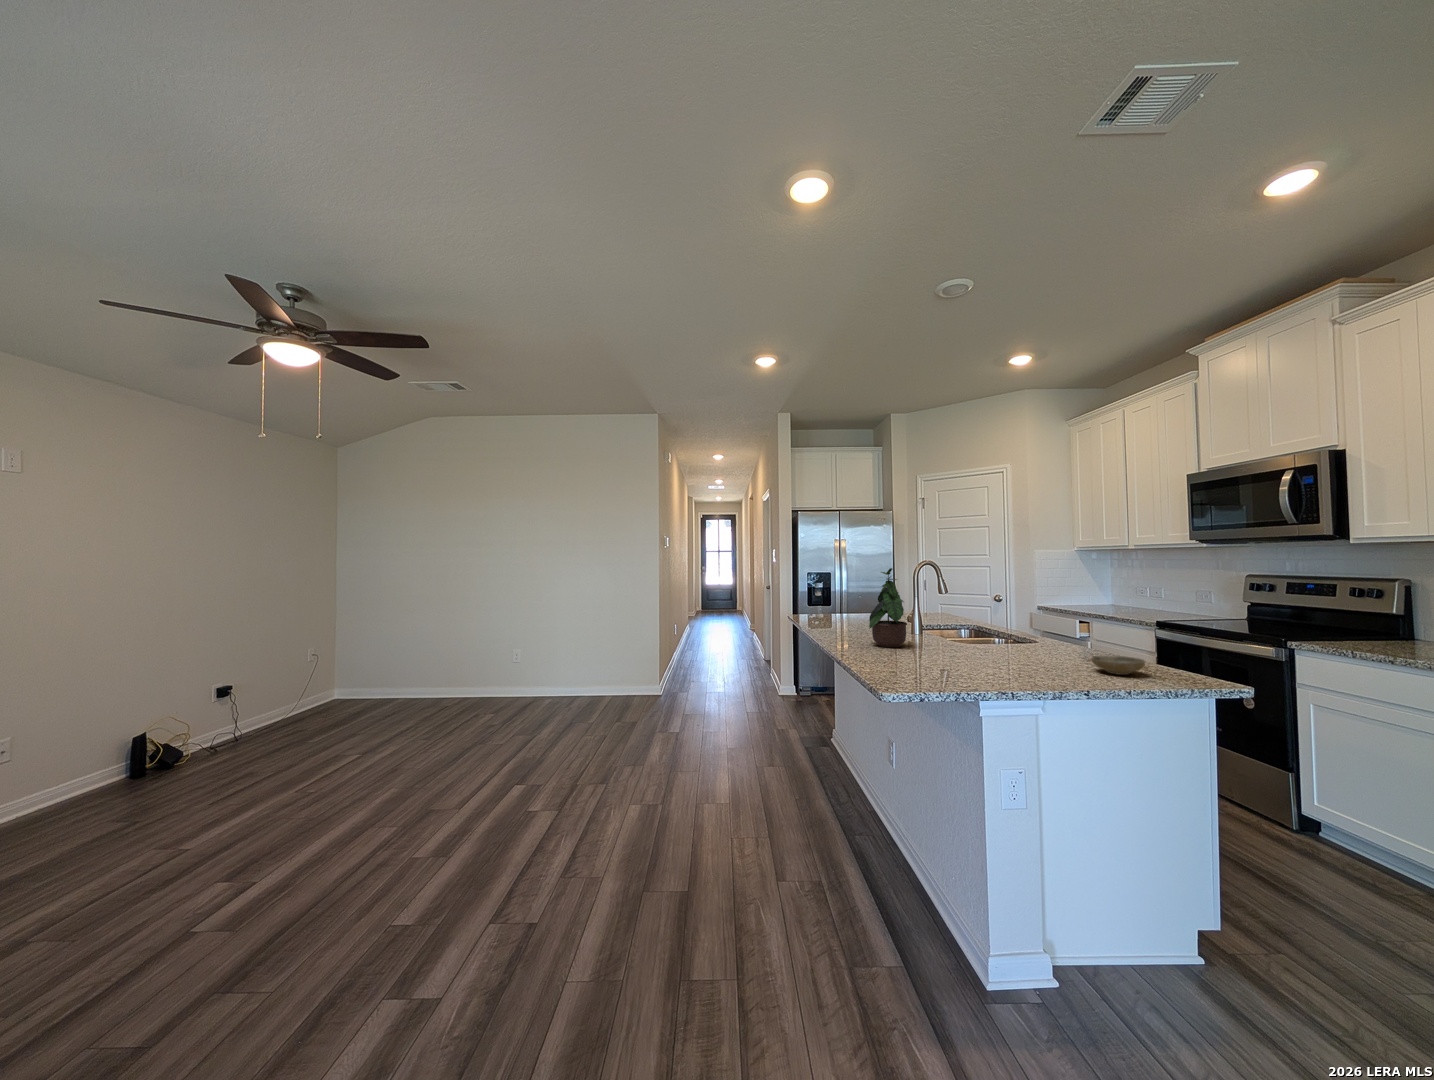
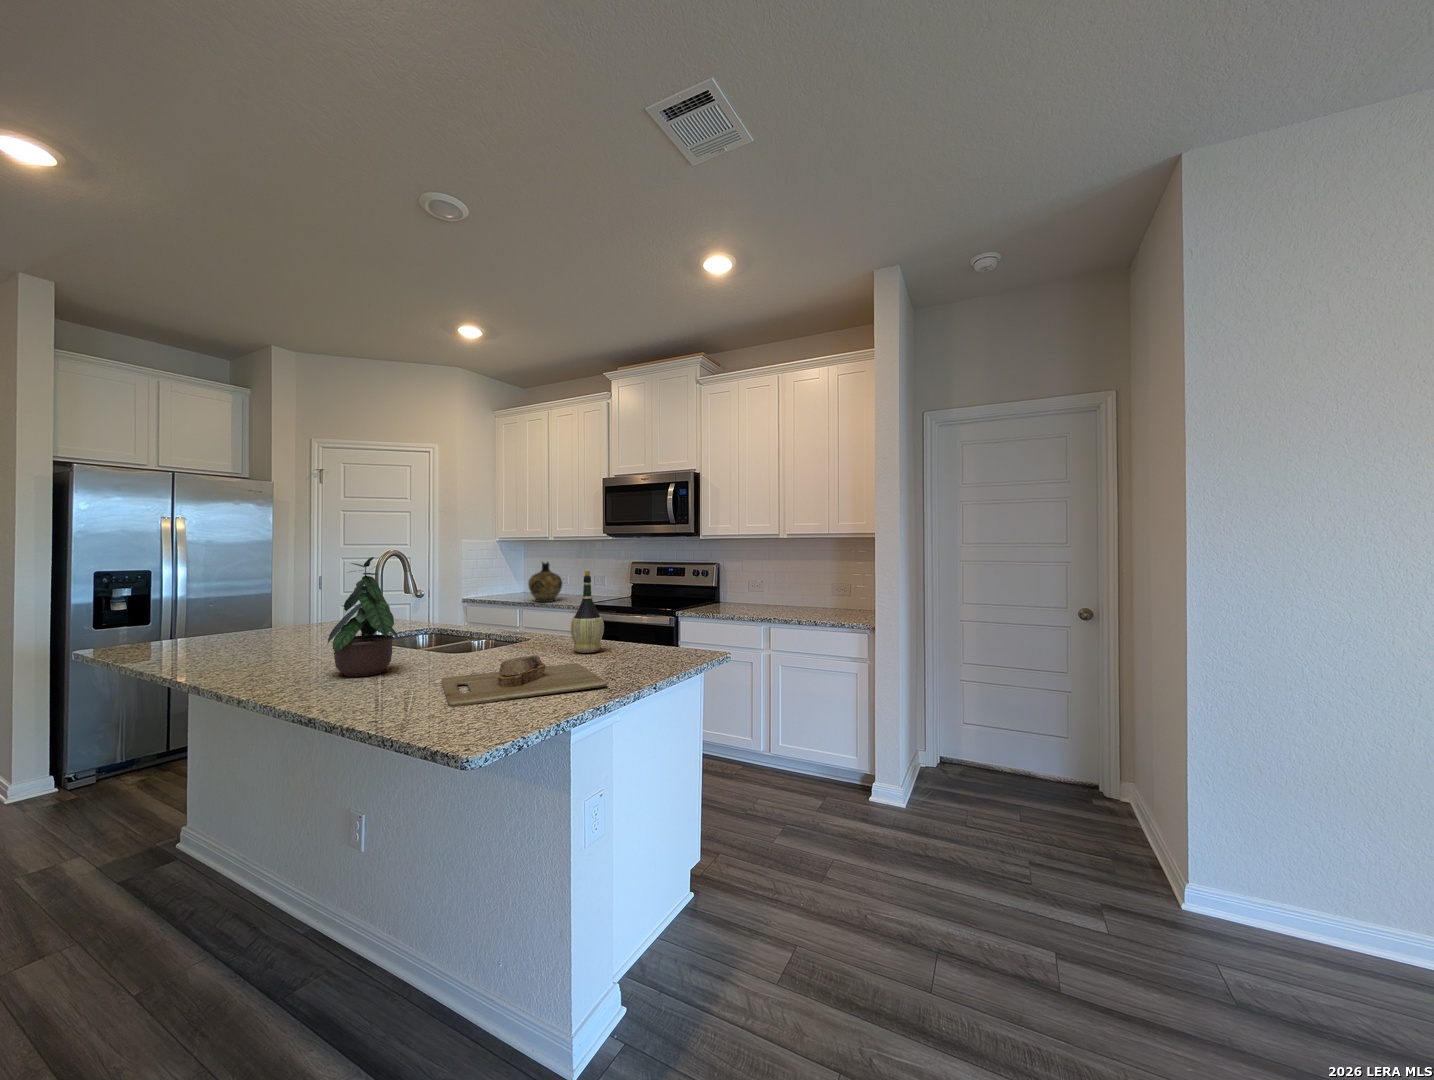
ceramic jug: none [1099,571,1142,615] -> present [528,562,562,602]
wine bottle: none [1055,582,1092,660] -> present [571,571,604,653]
cutting board: none [910,649,1041,683] -> present [442,655,607,707]
ceramic bowl: present [1092,656,1145,675] -> none [617,641,661,660]

